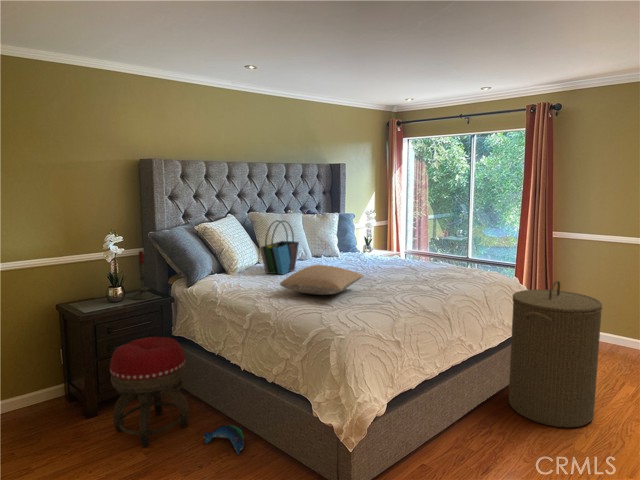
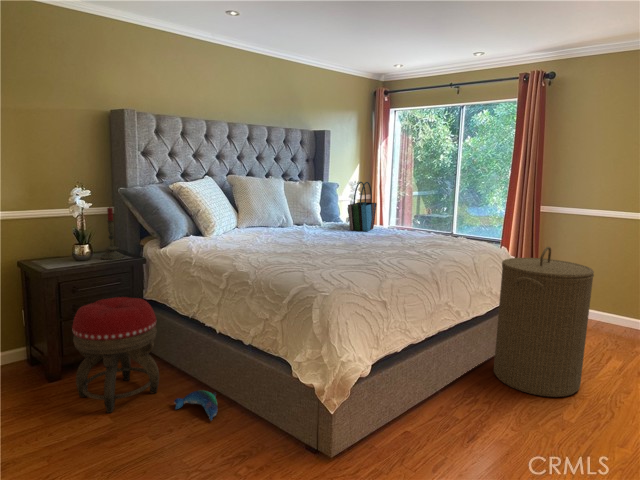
tote bag: present [260,220,299,274] -> present [348,182,377,231]
pillow: present [280,265,364,295] -> none [259,225,349,255]

